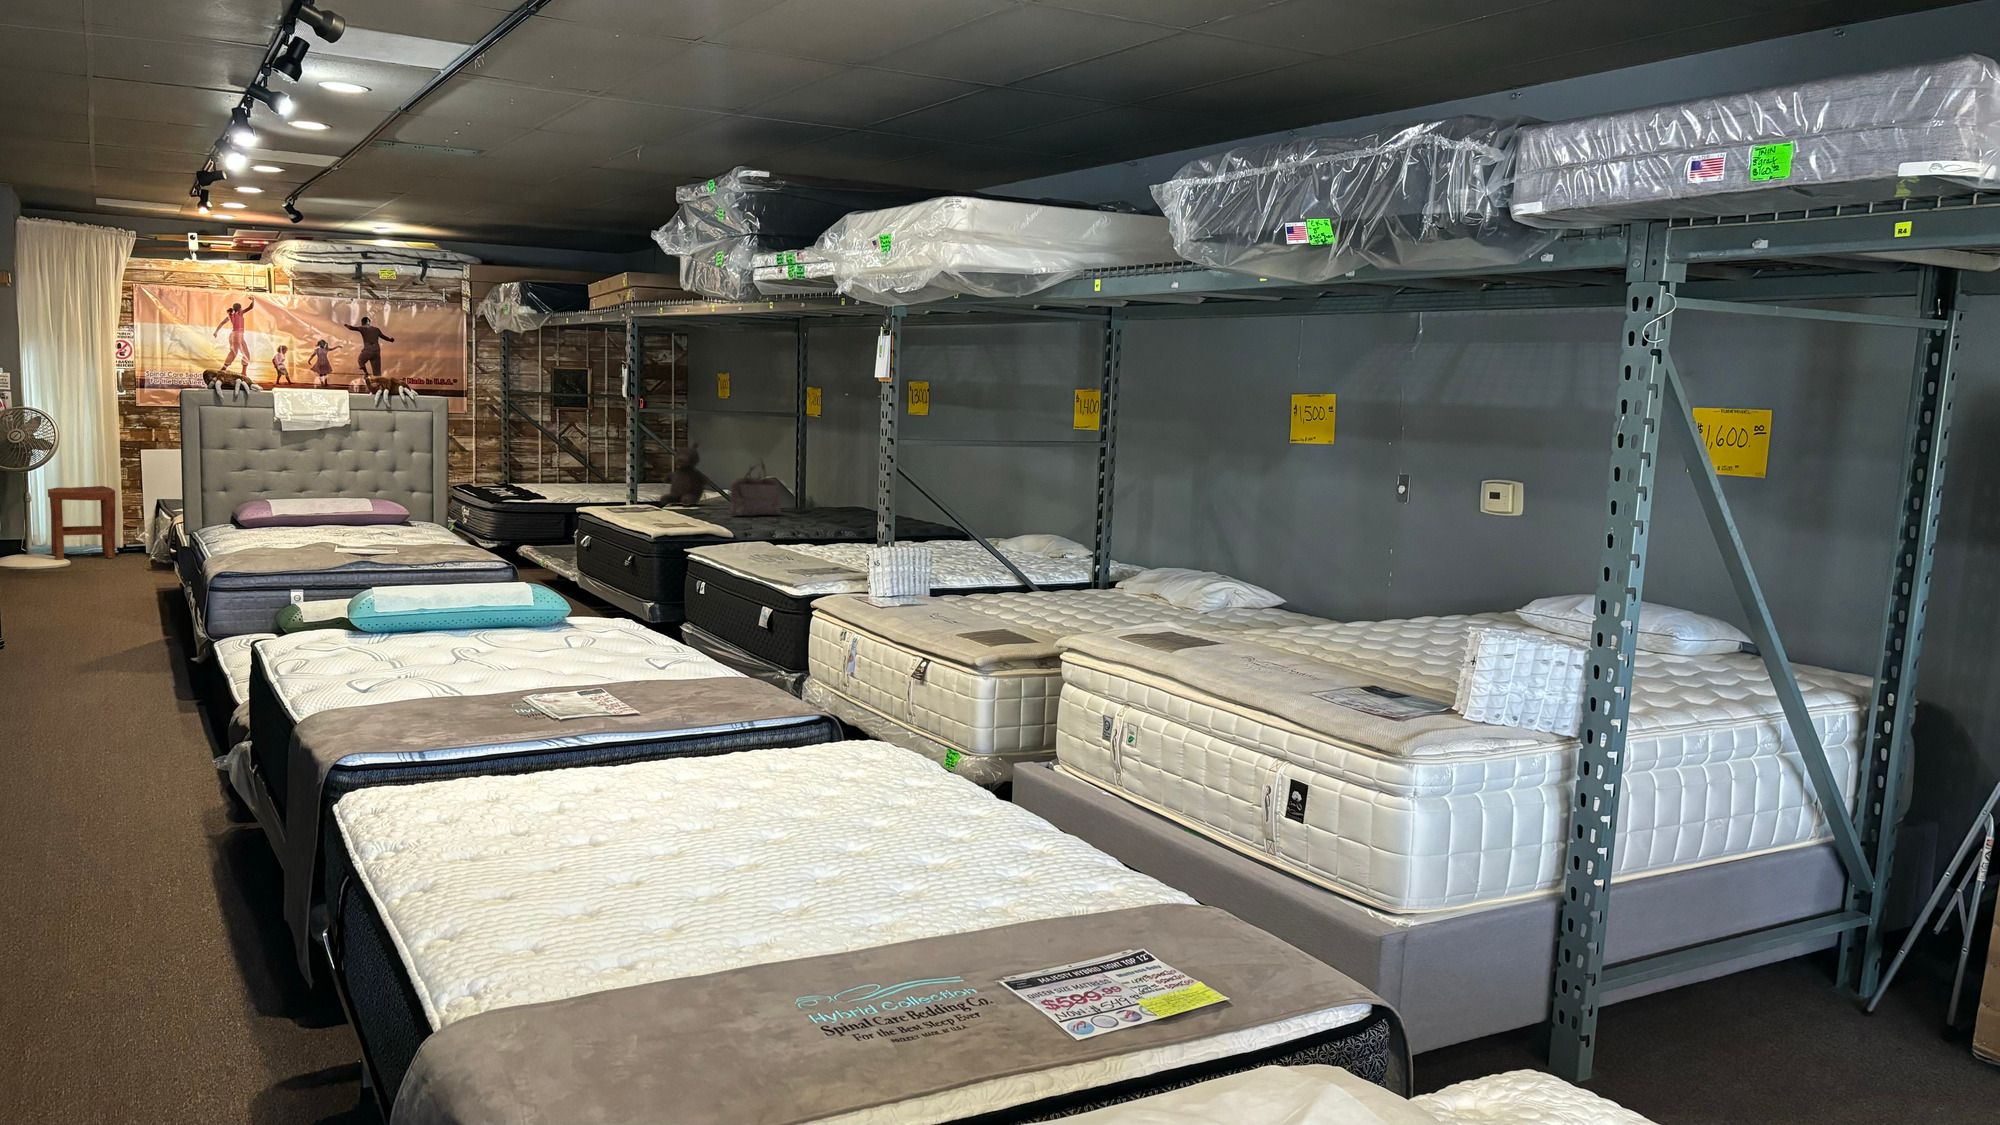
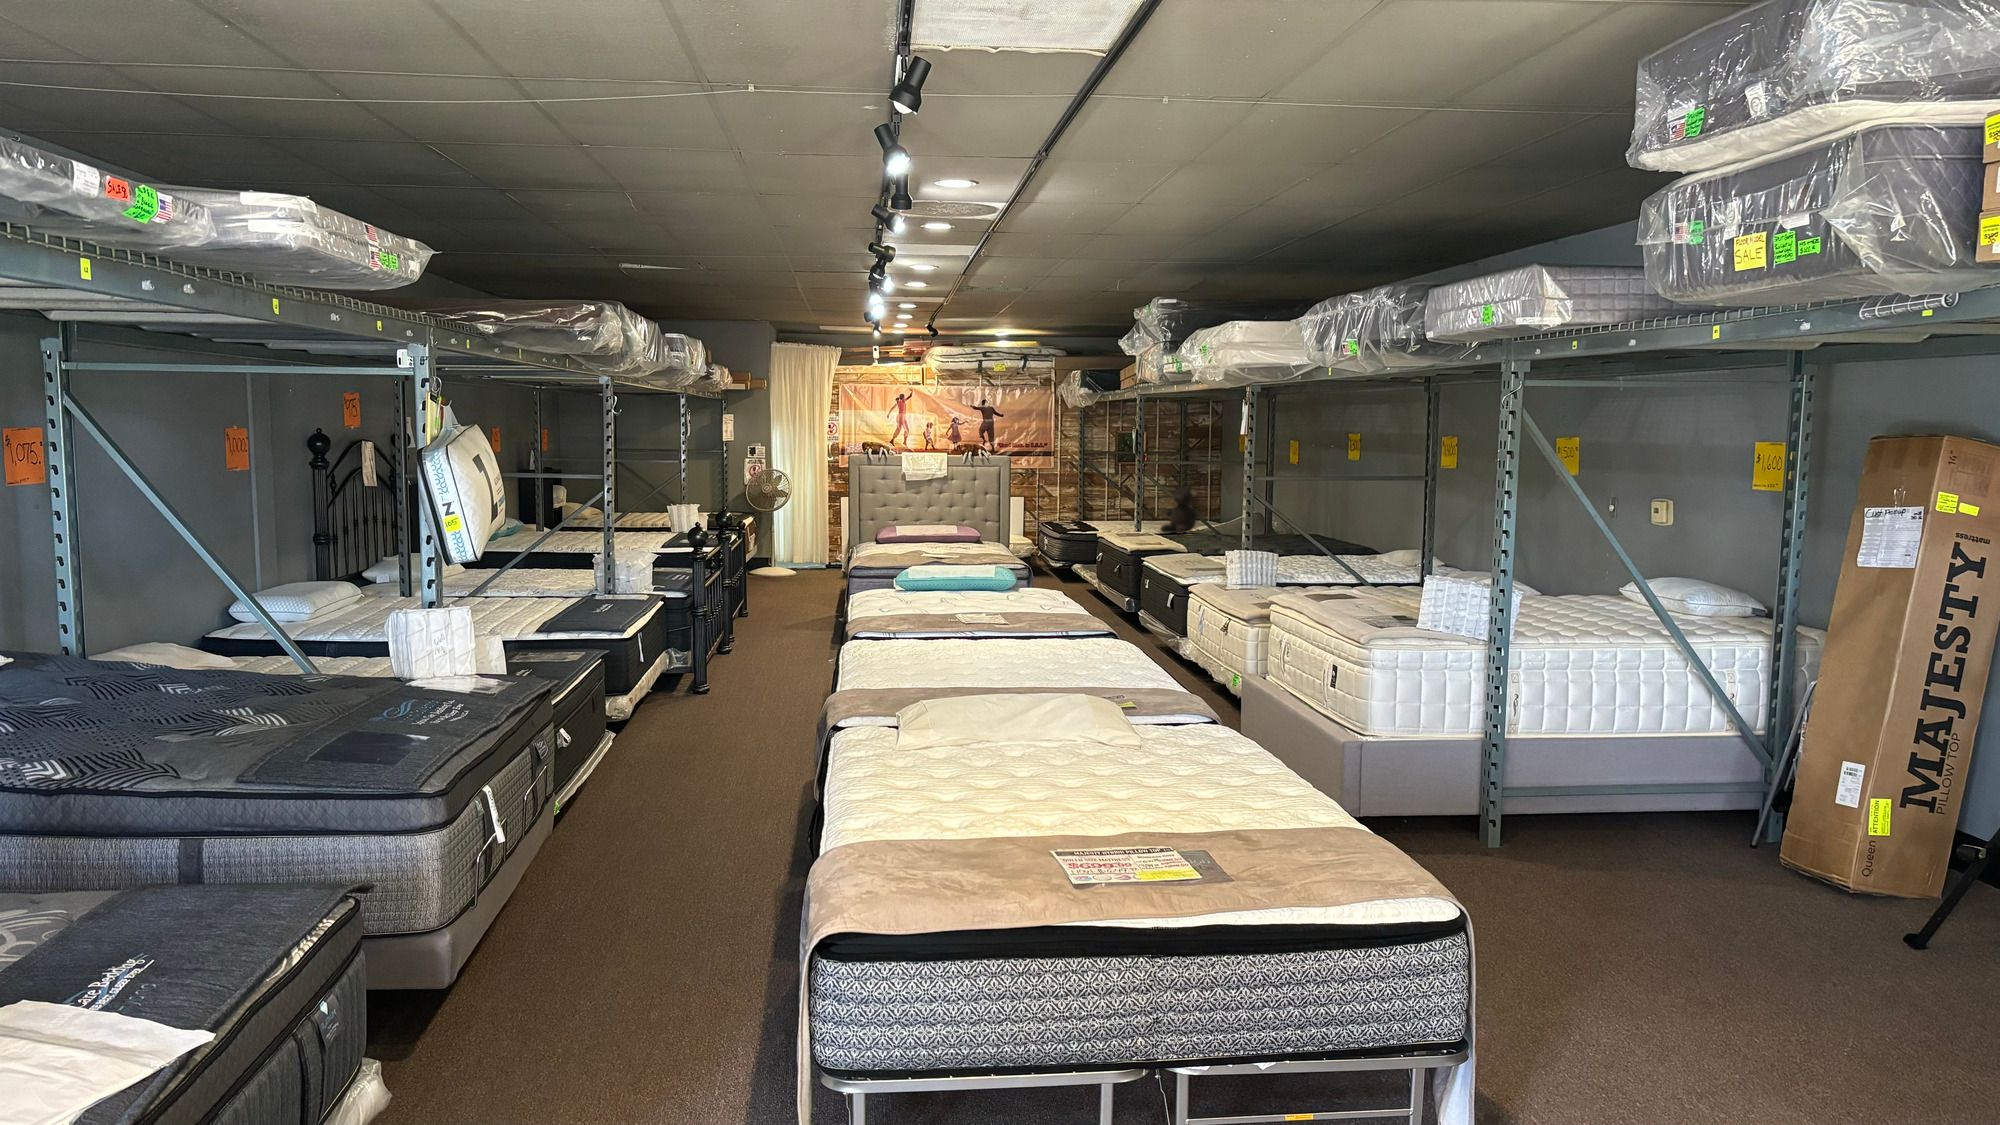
handbag: present [730,462,781,516] -> none [1203,494,1244,540]
stool: present [48,486,115,559] -> none [785,523,824,572]

